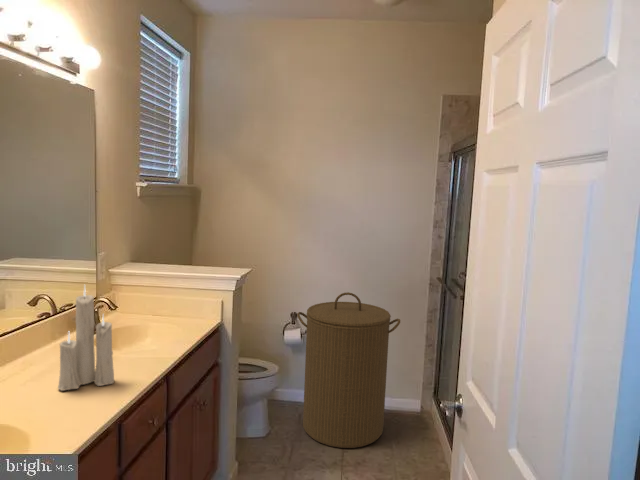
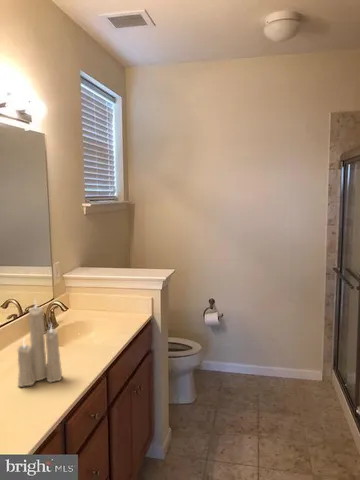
laundry hamper: present [297,292,400,448] -> none [216,287,305,419]

